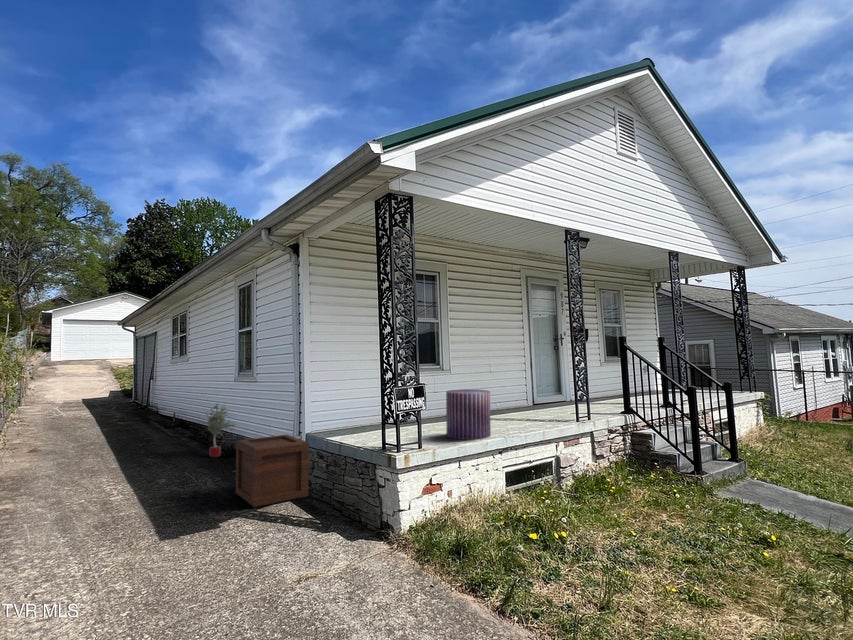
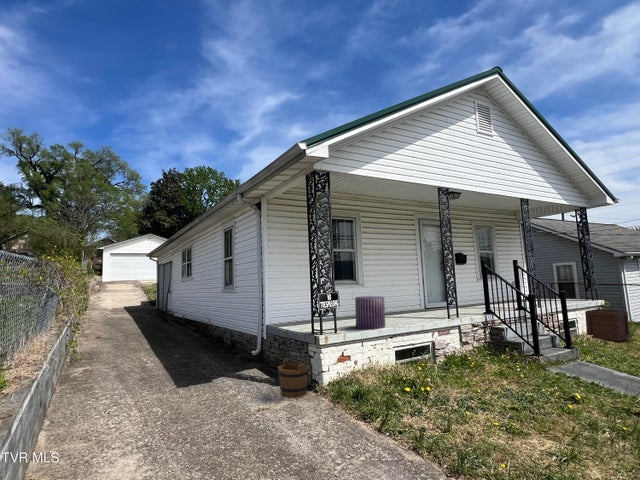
potted tree: present [207,404,235,458] -> none [203,307,223,343]
wooden crate: present [236,435,309,508] -> present [585,309,630,342]
bucket: none [329,489,378,552] -> present [278,359,308,397]

